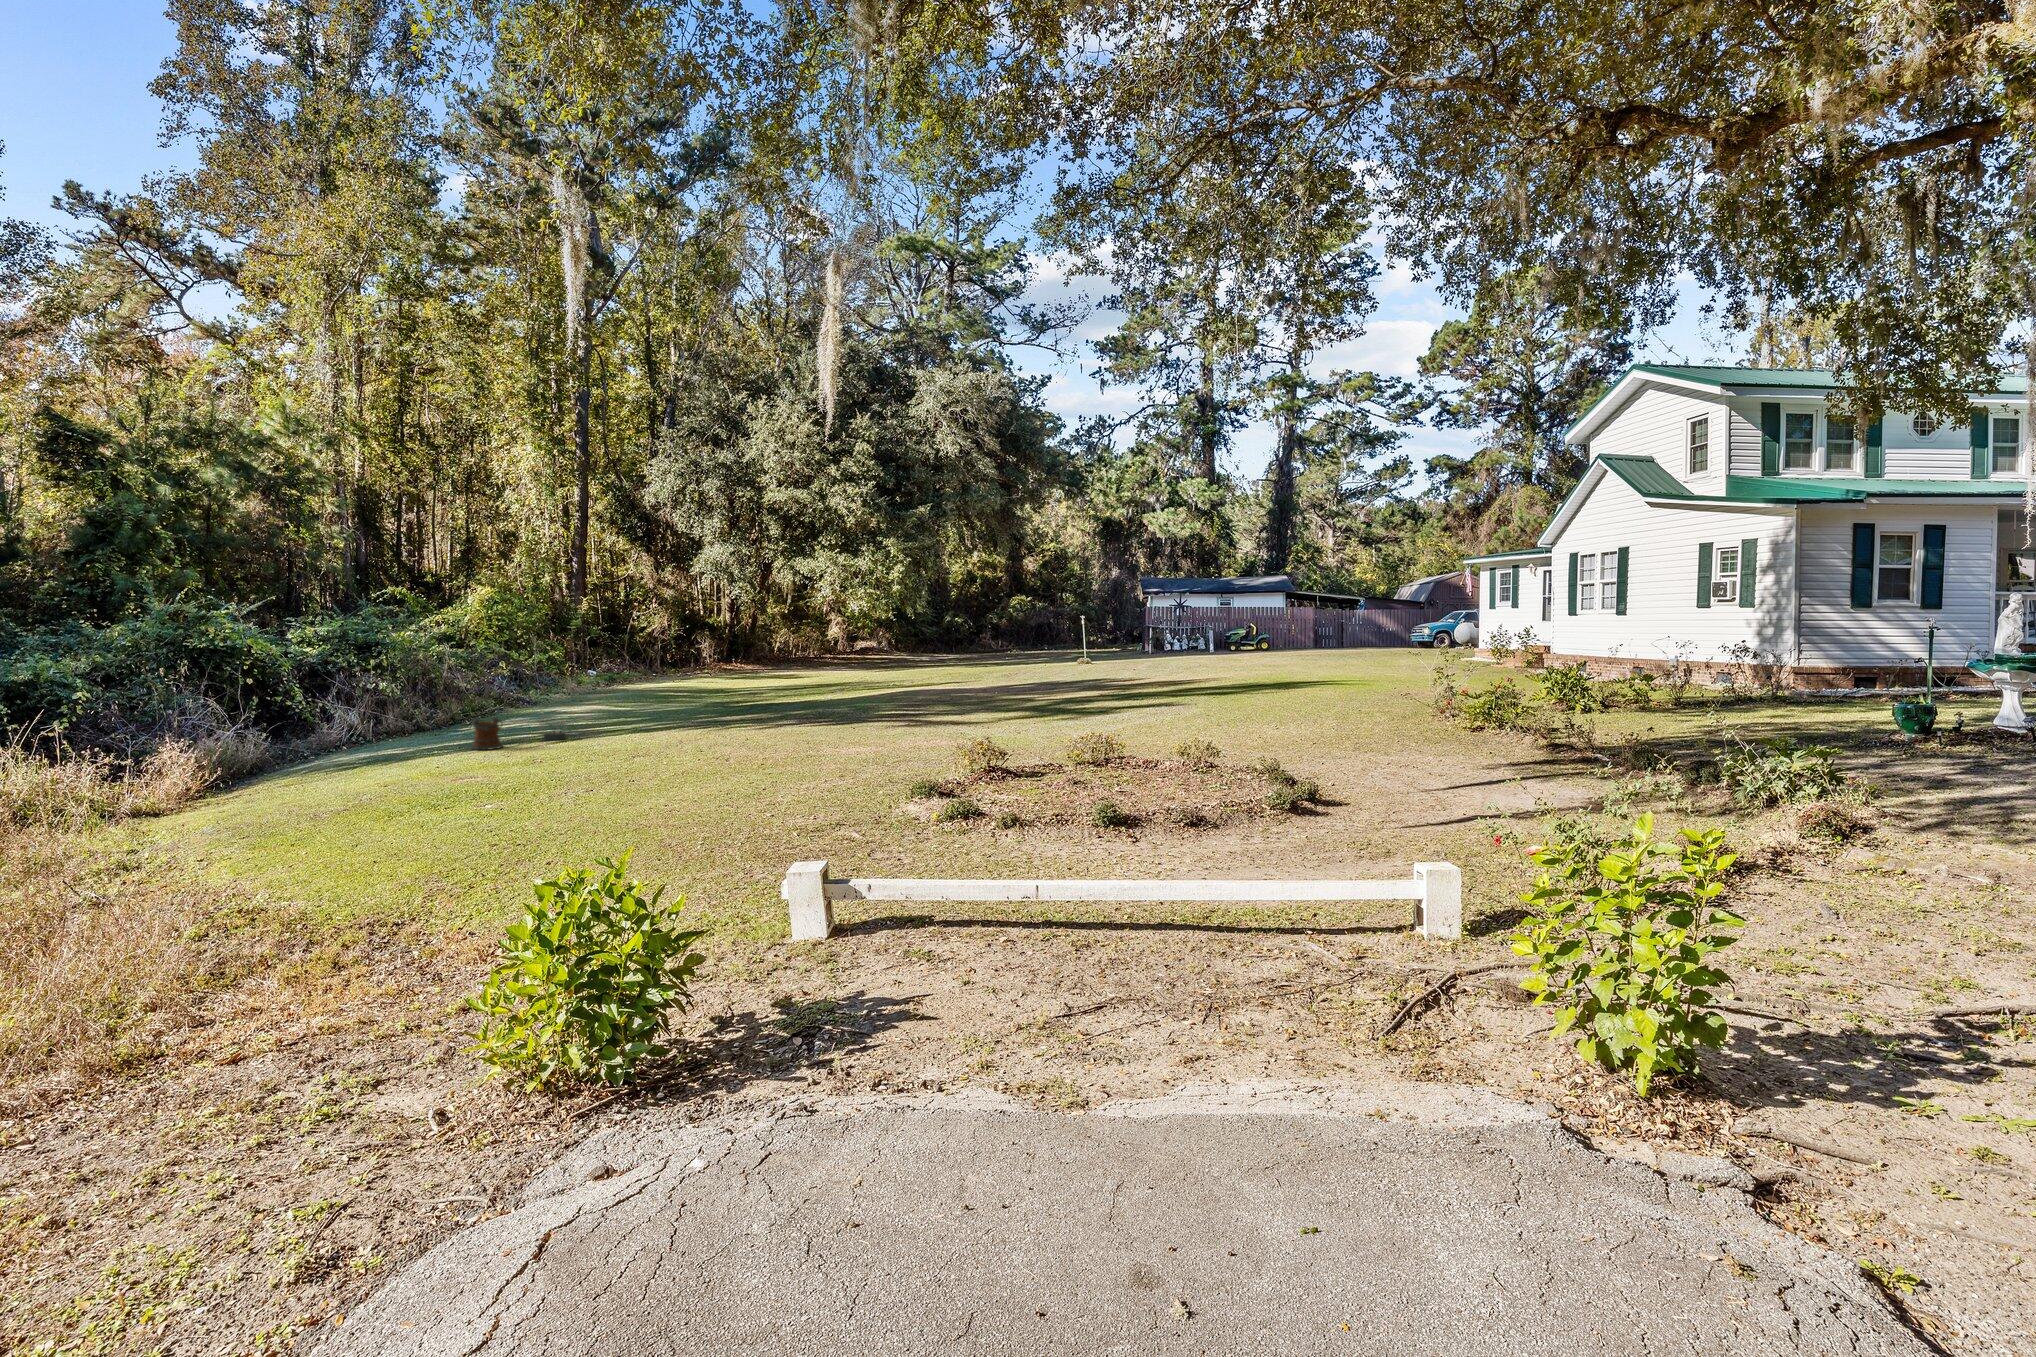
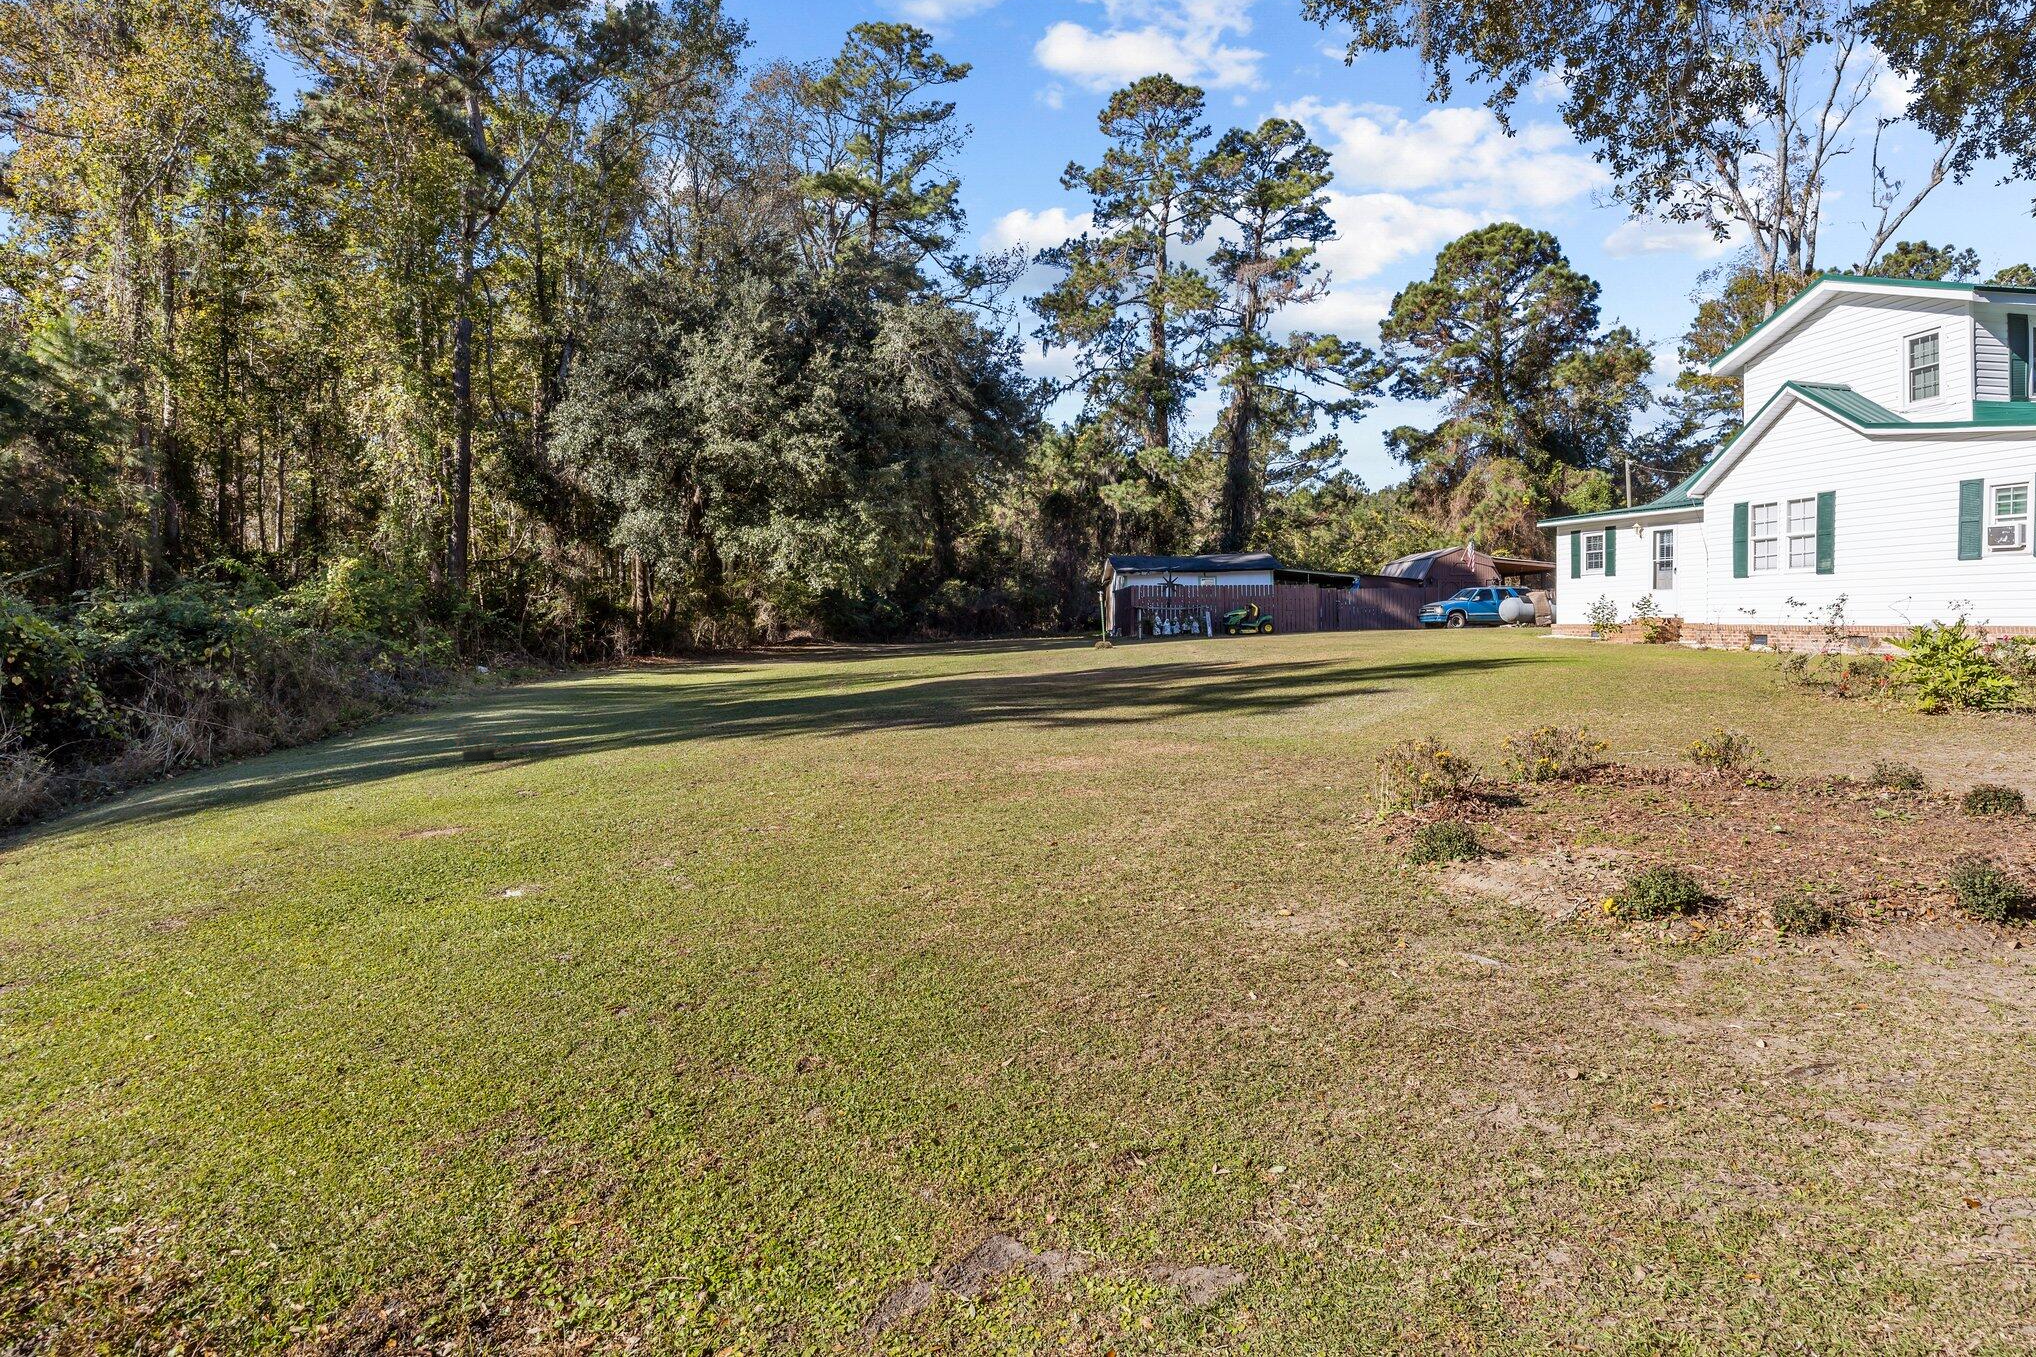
bucket: present [471,717,503,750] -> none [358,726,408,776]

